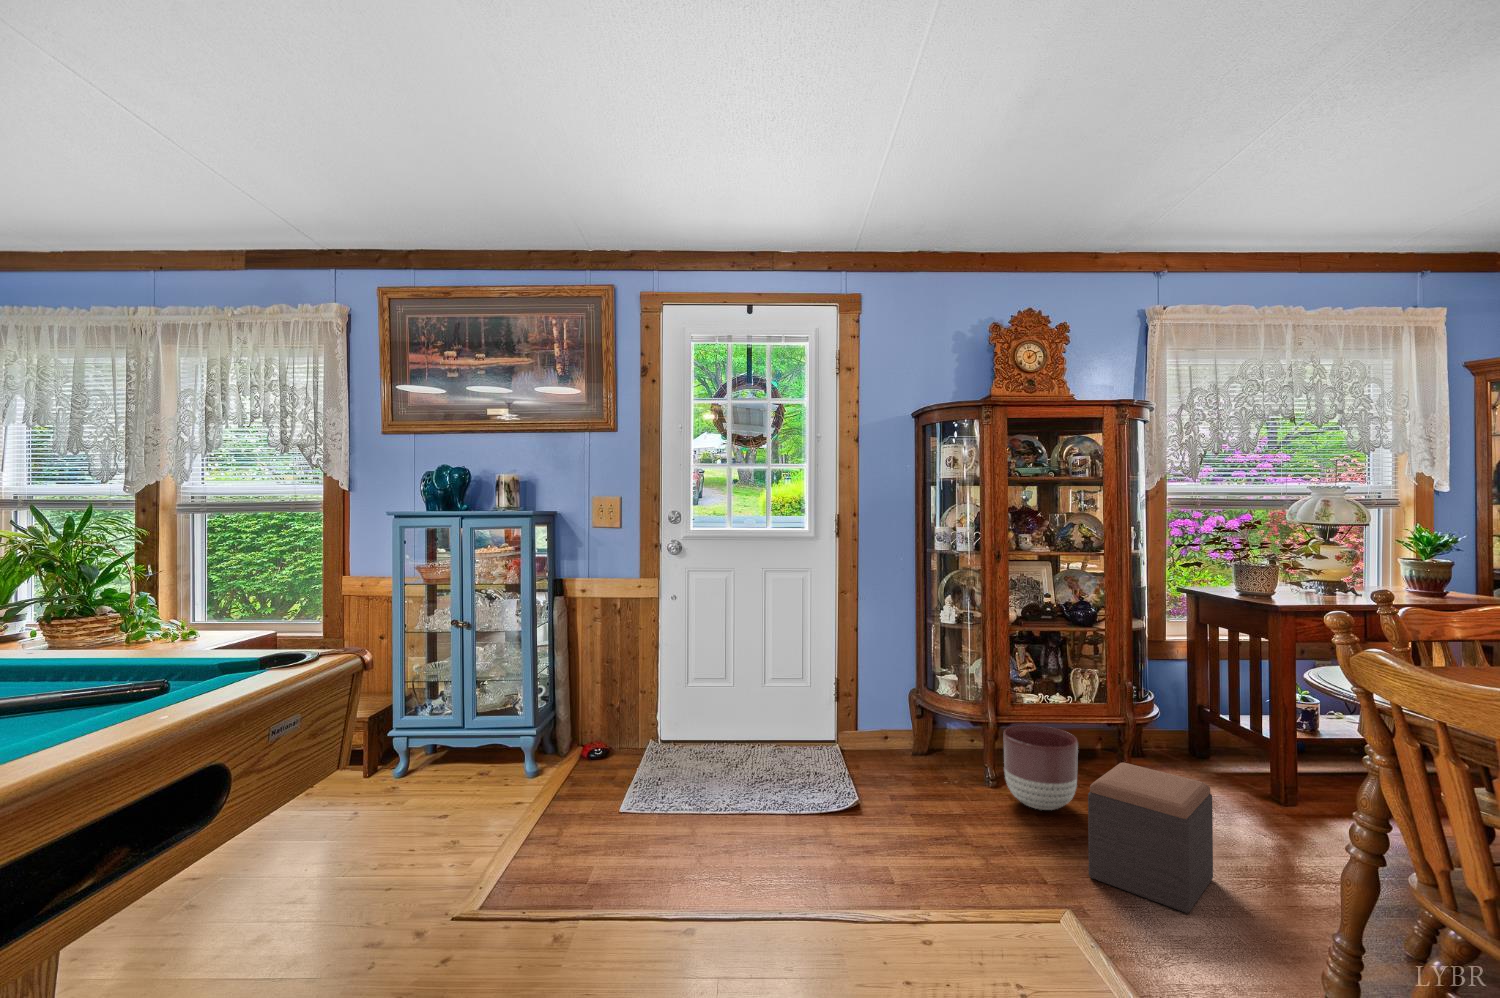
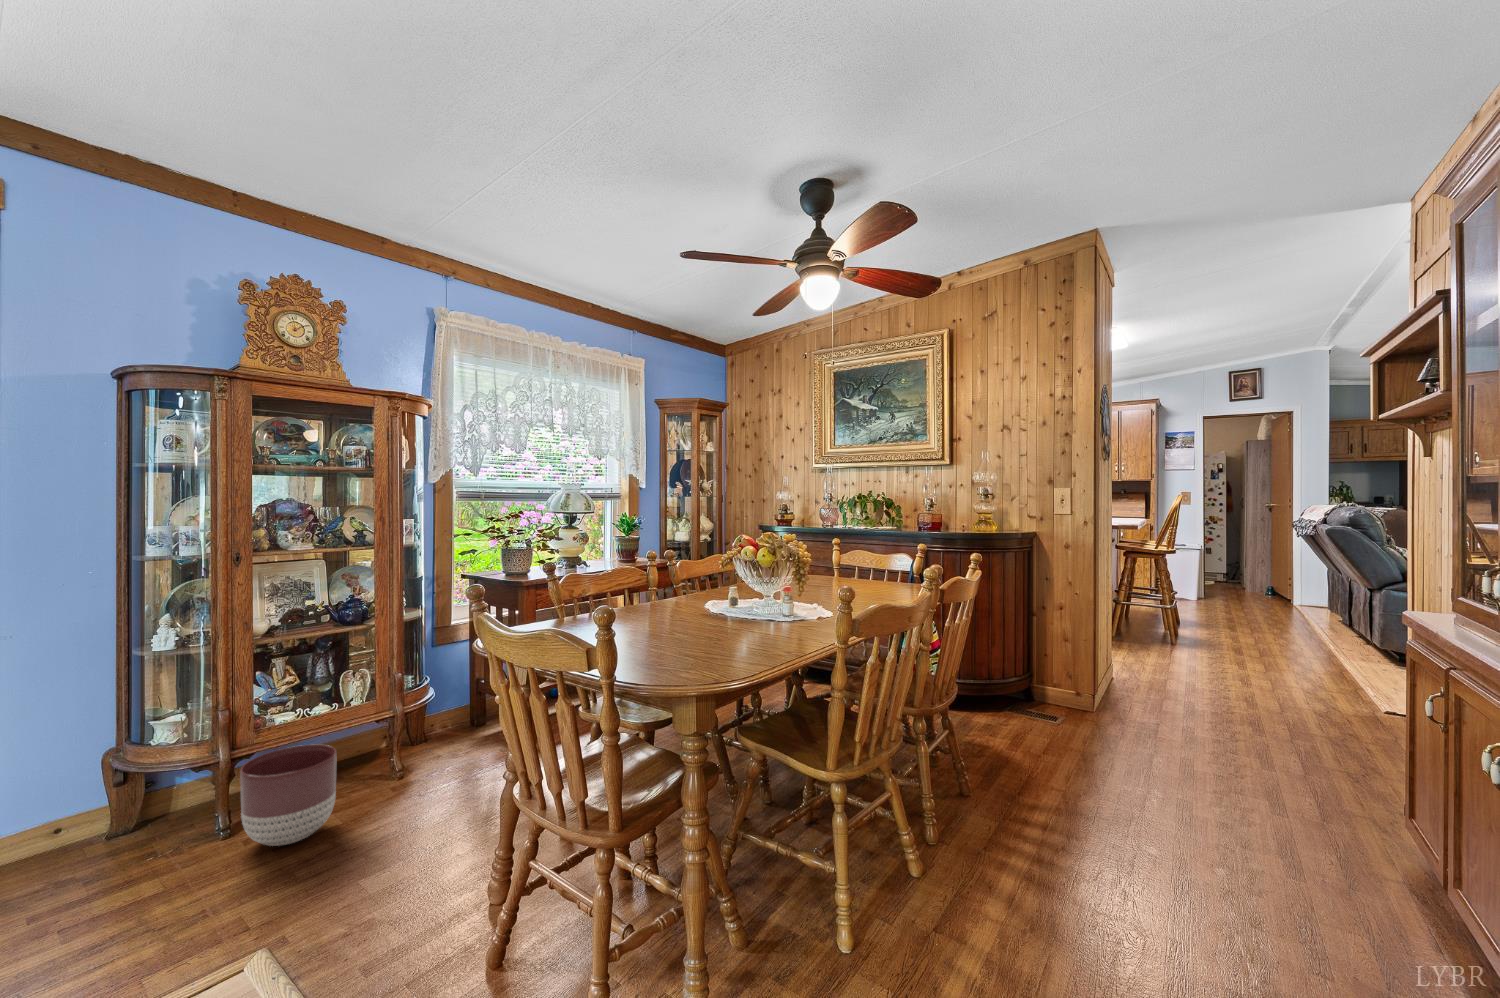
footstool: present [1088,763,1213,913] -> none [327,761,460,907]

